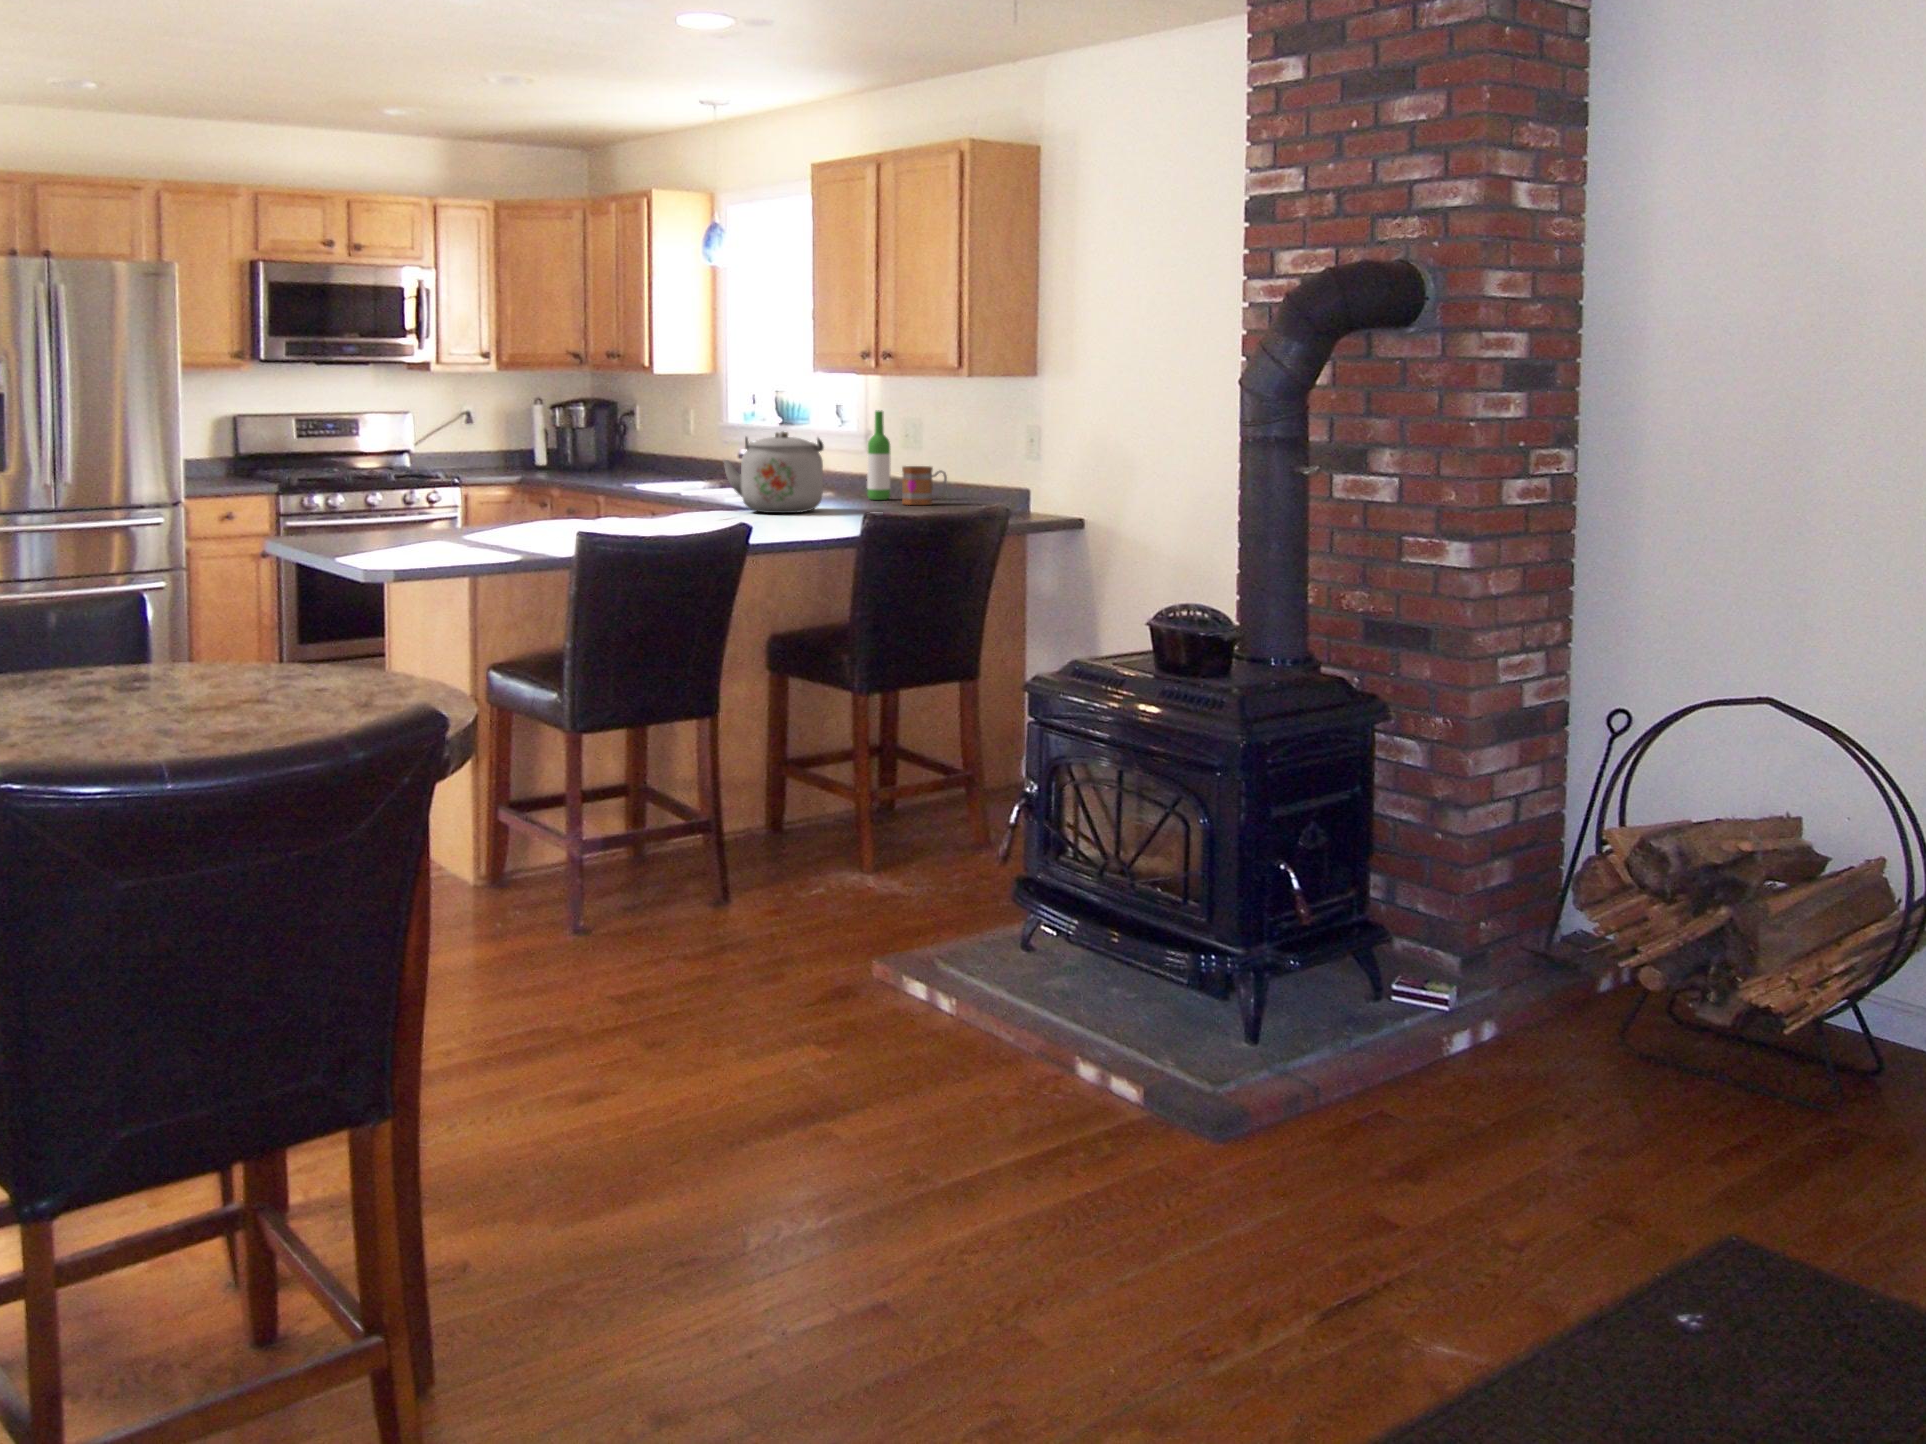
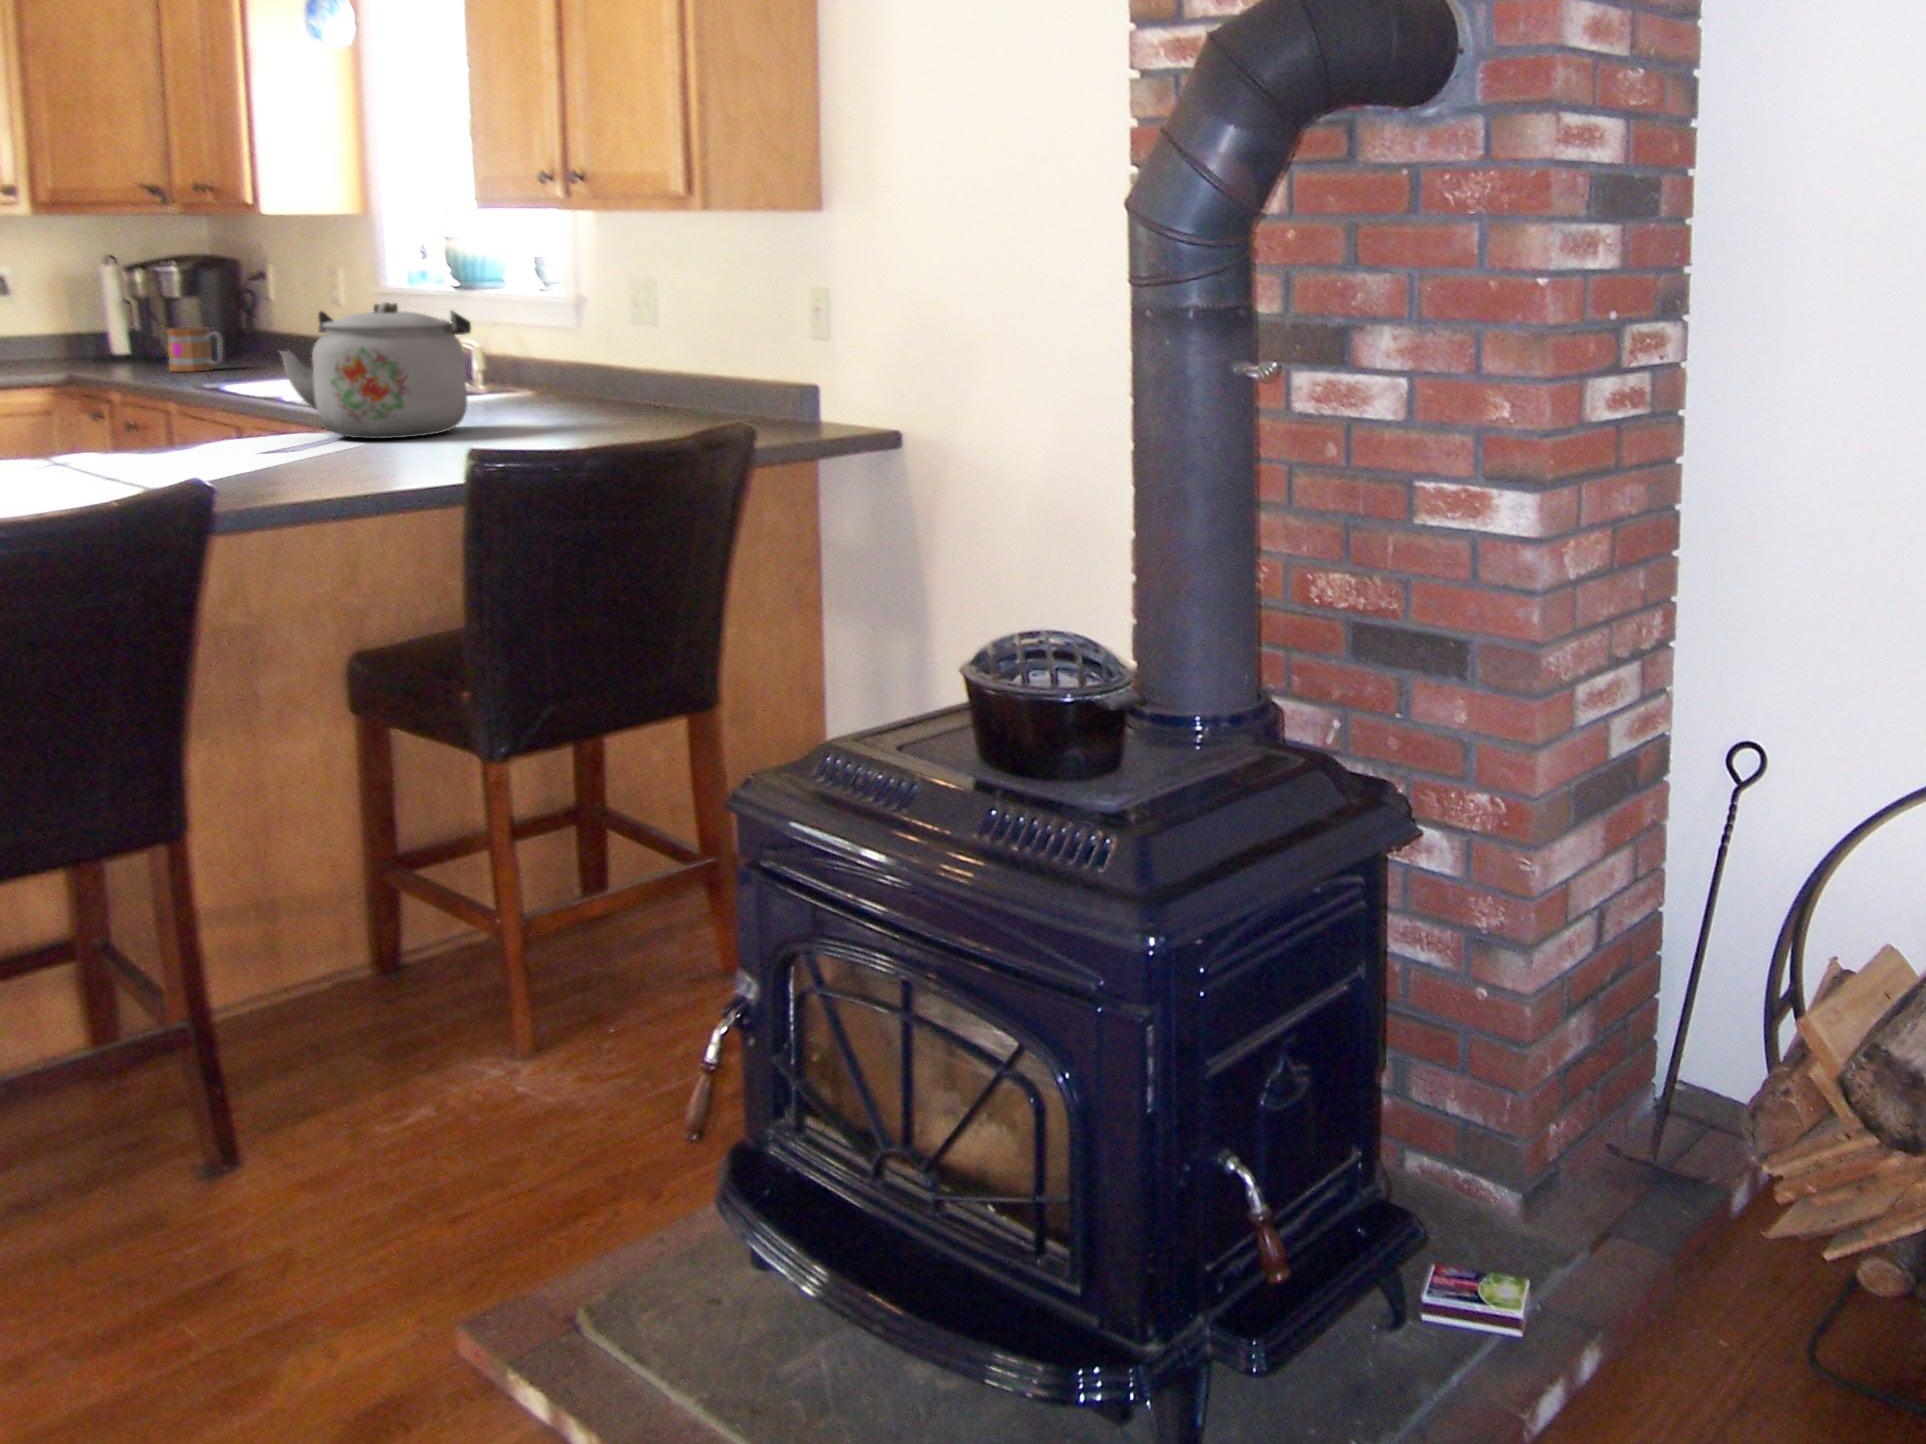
wine bottle: present [867,410,890,500] -> none [566,268,608,406]
mug: present [902,466,947,505] -> present [166,327,223,372]

